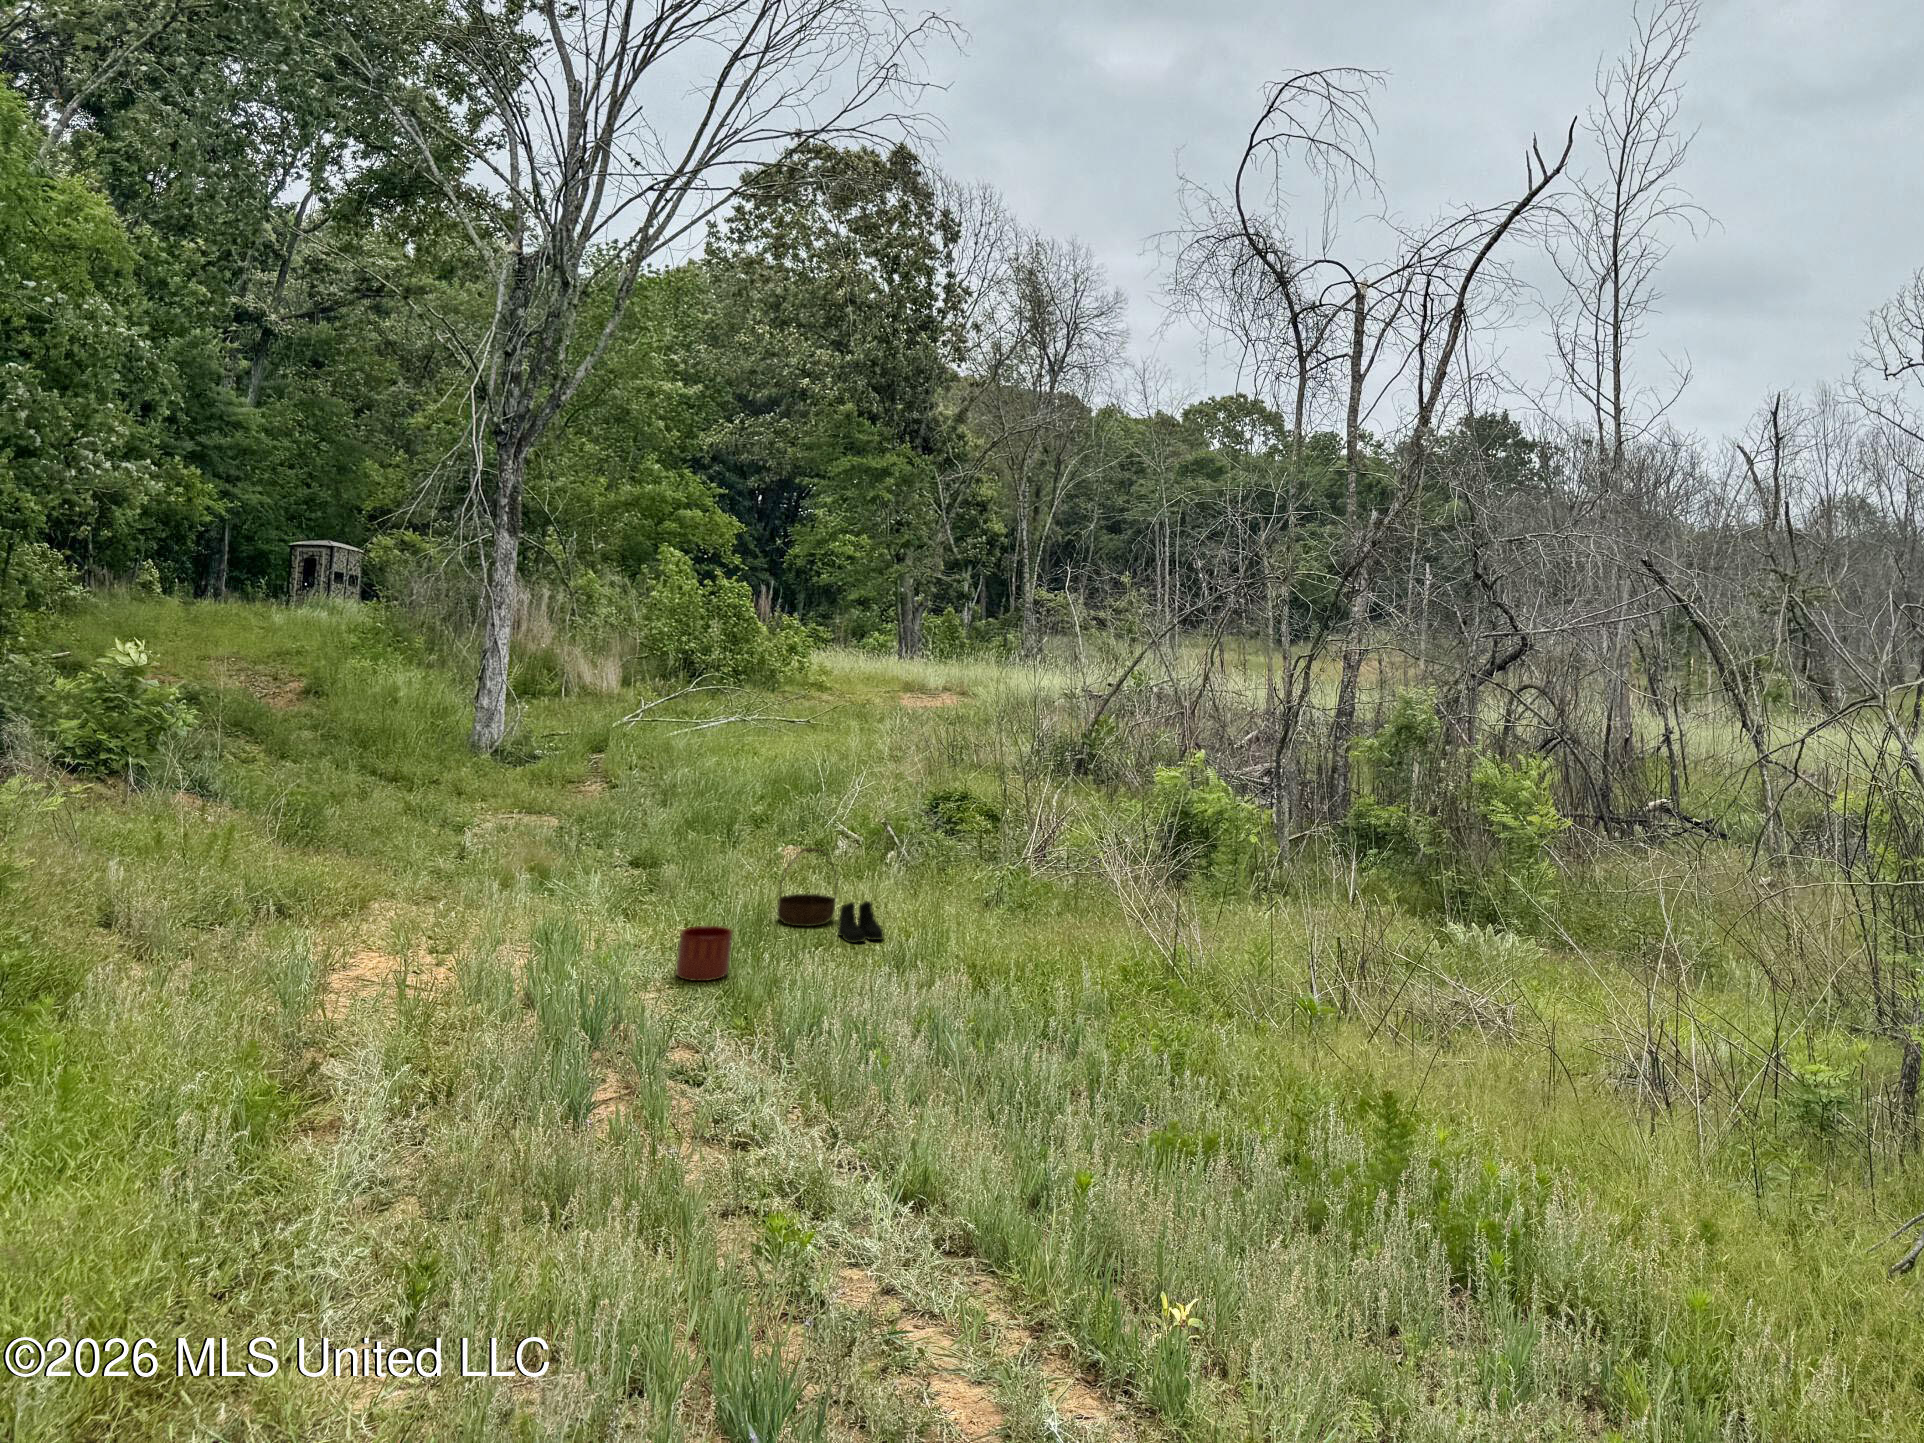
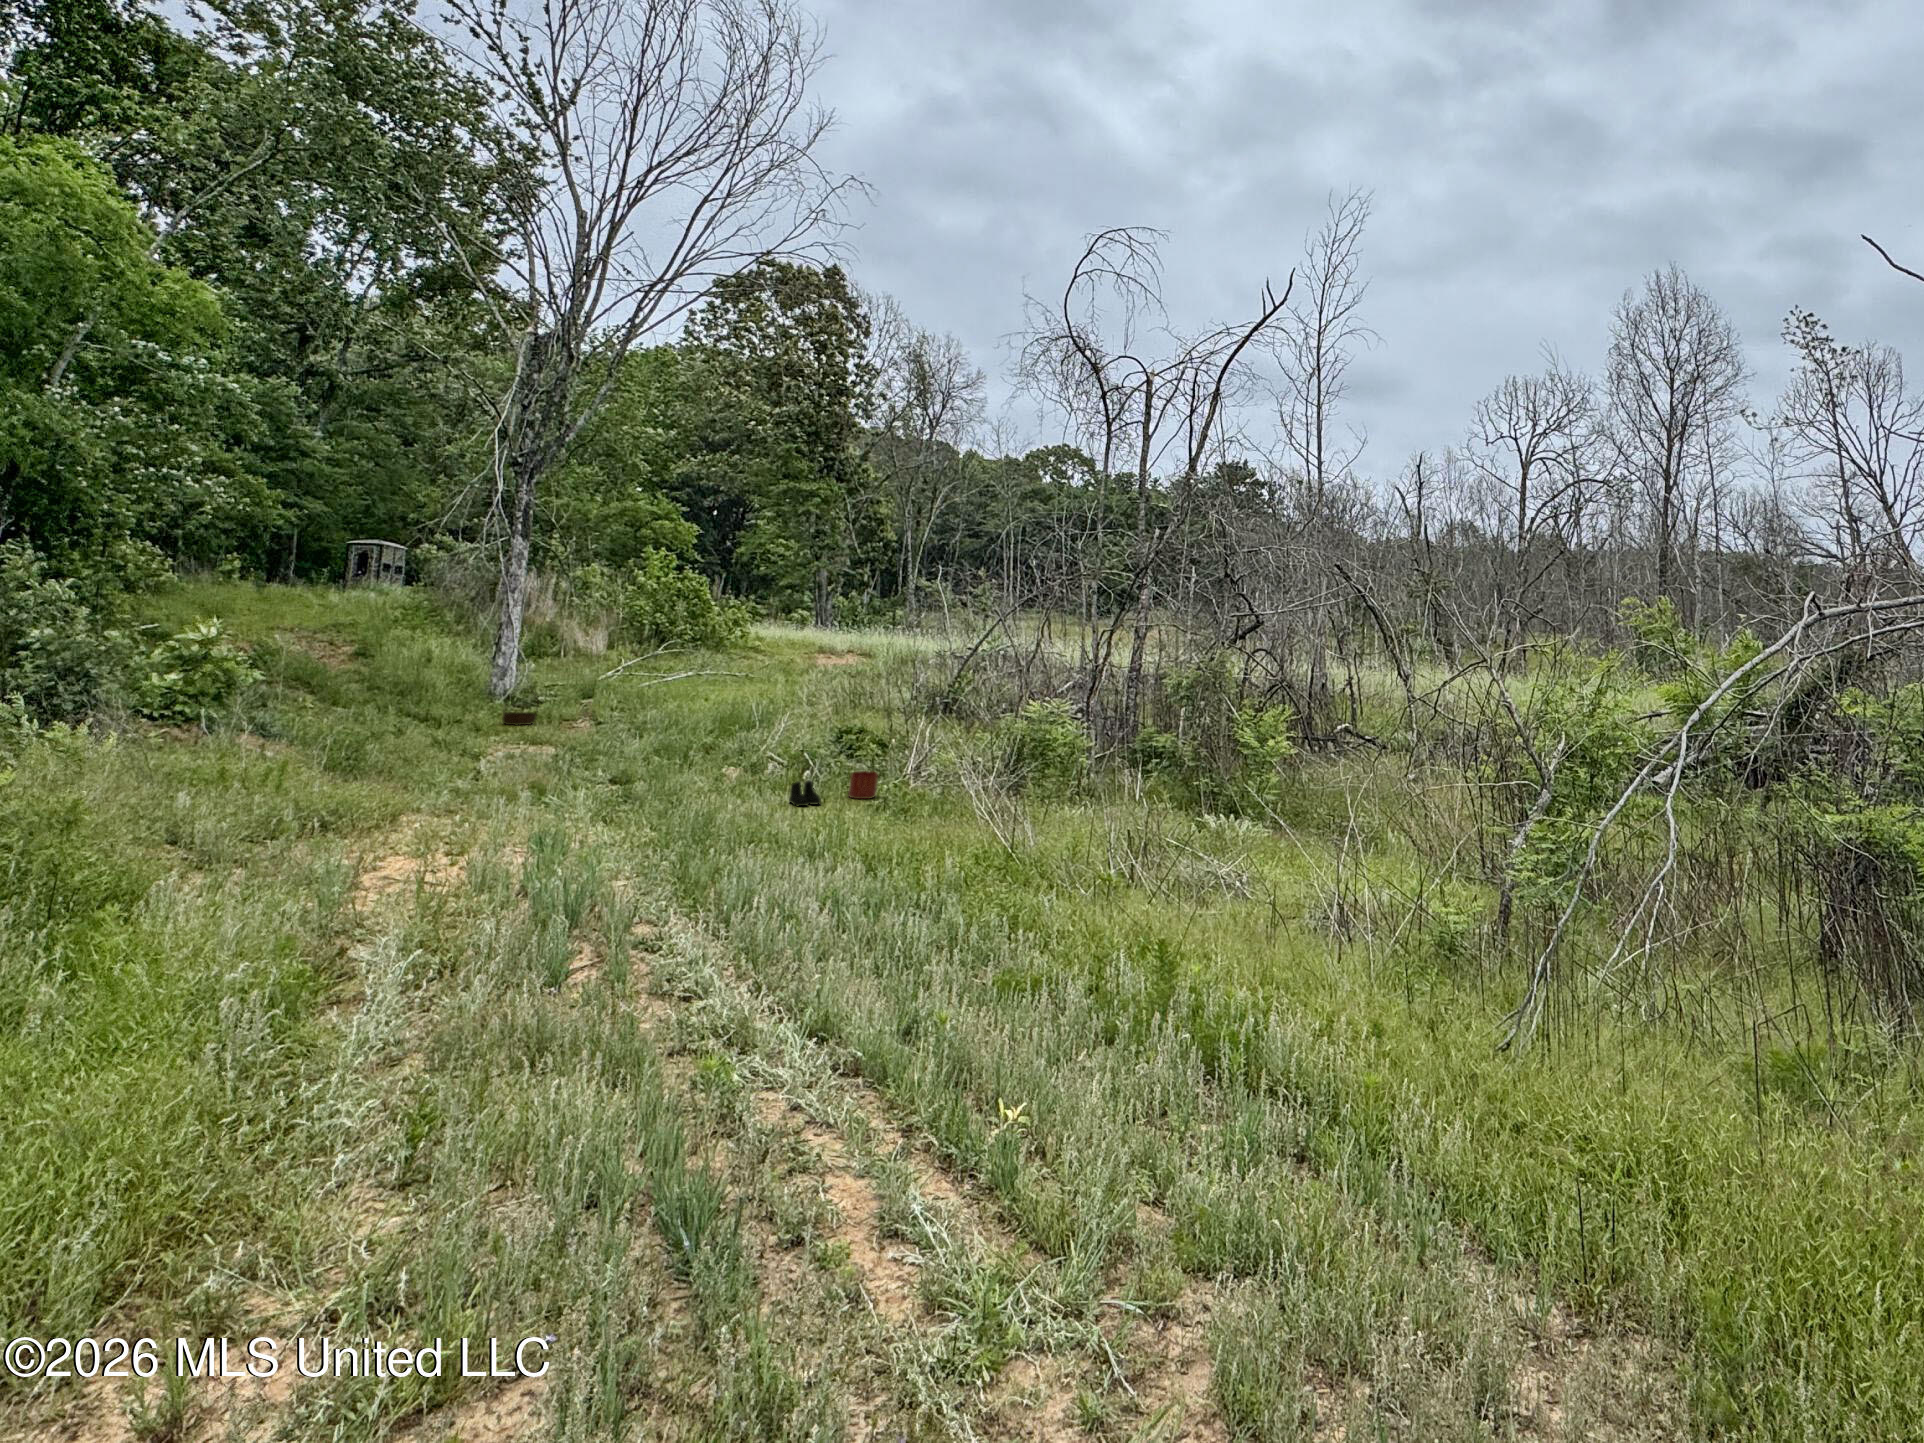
basket: present [777,848,837,927] -> present [502,691,539,725]
planter: present [676,926,733,981] -> present [848,771,878,799]

